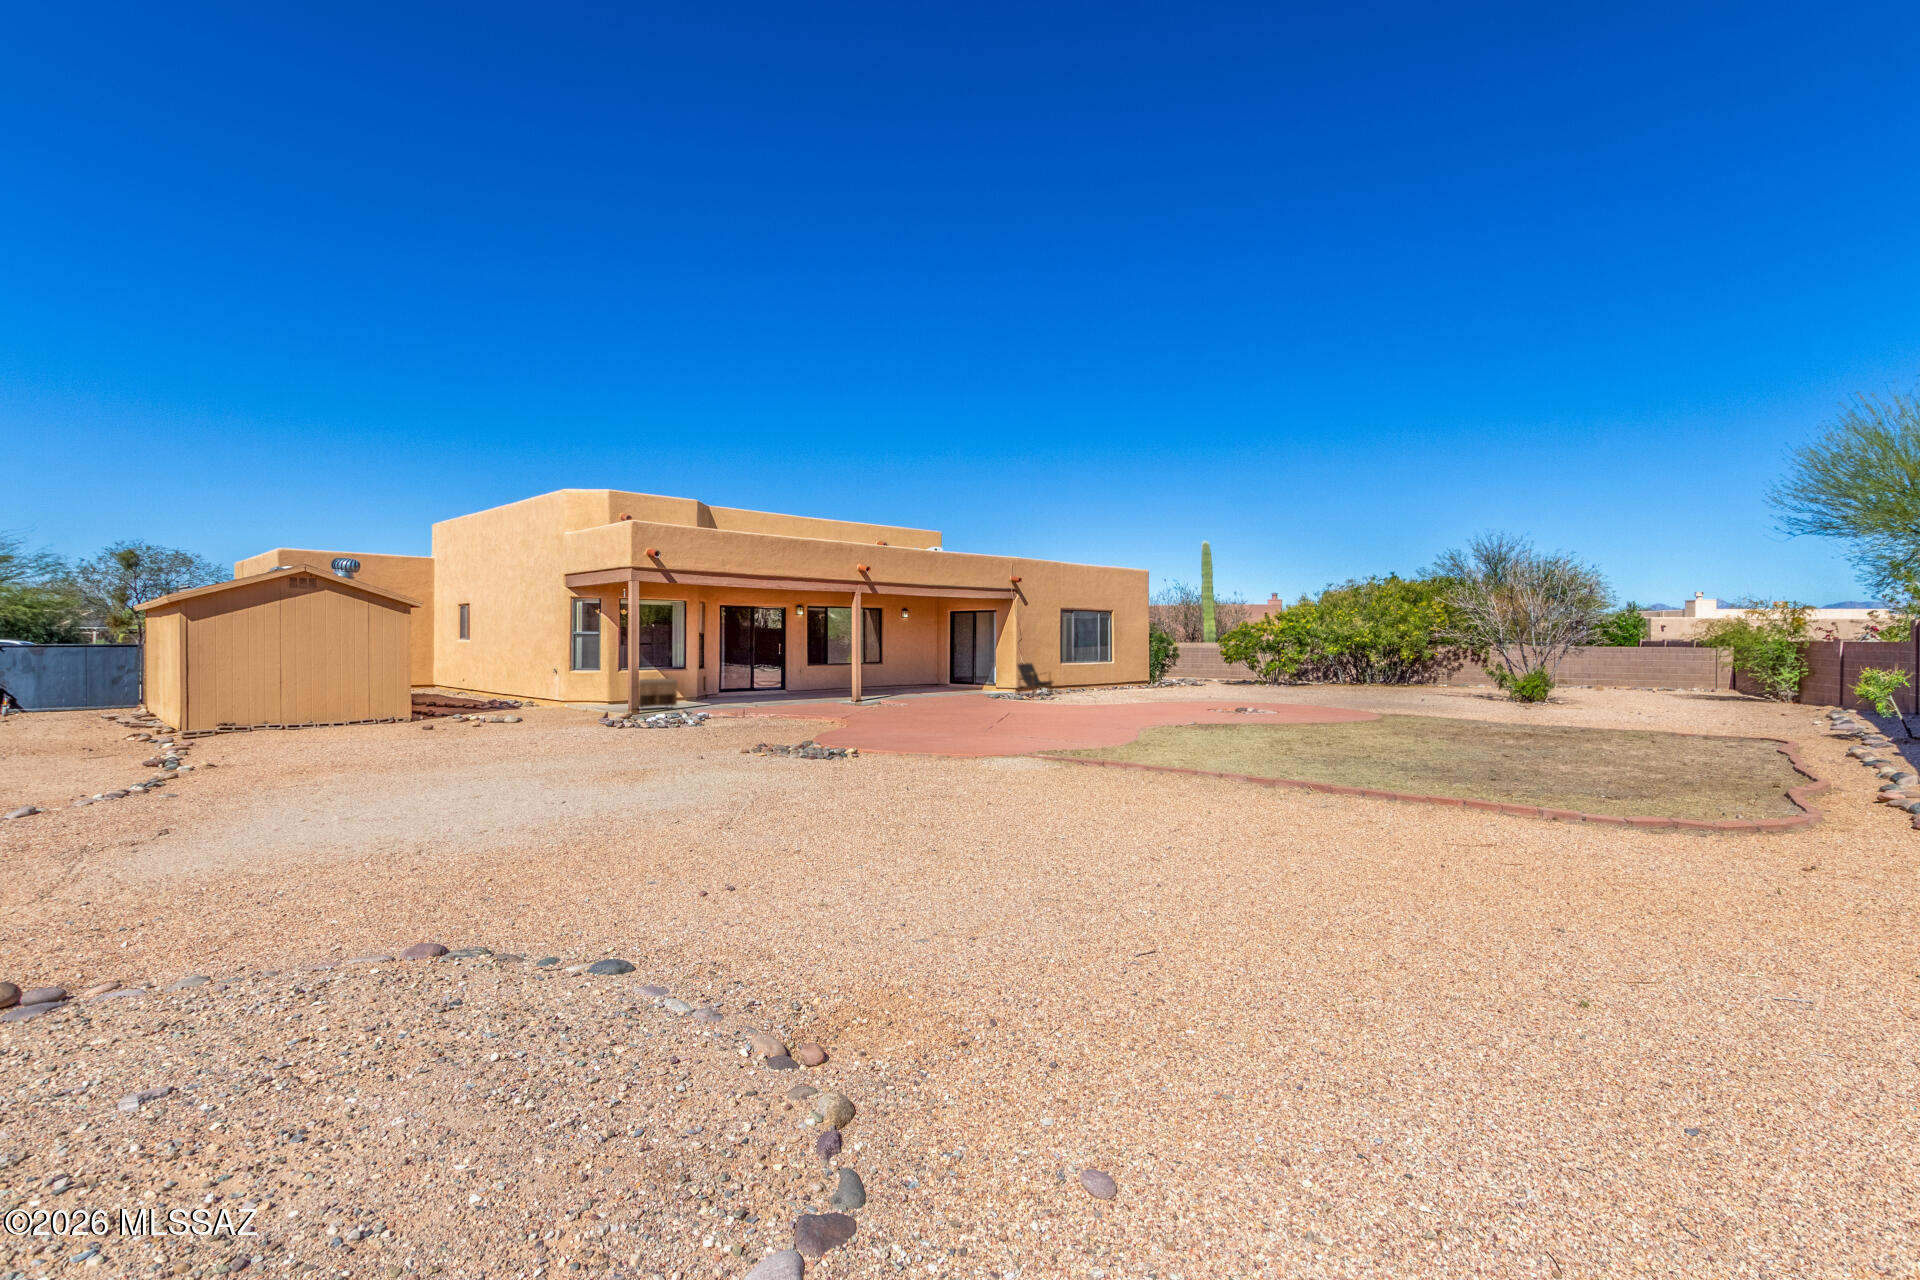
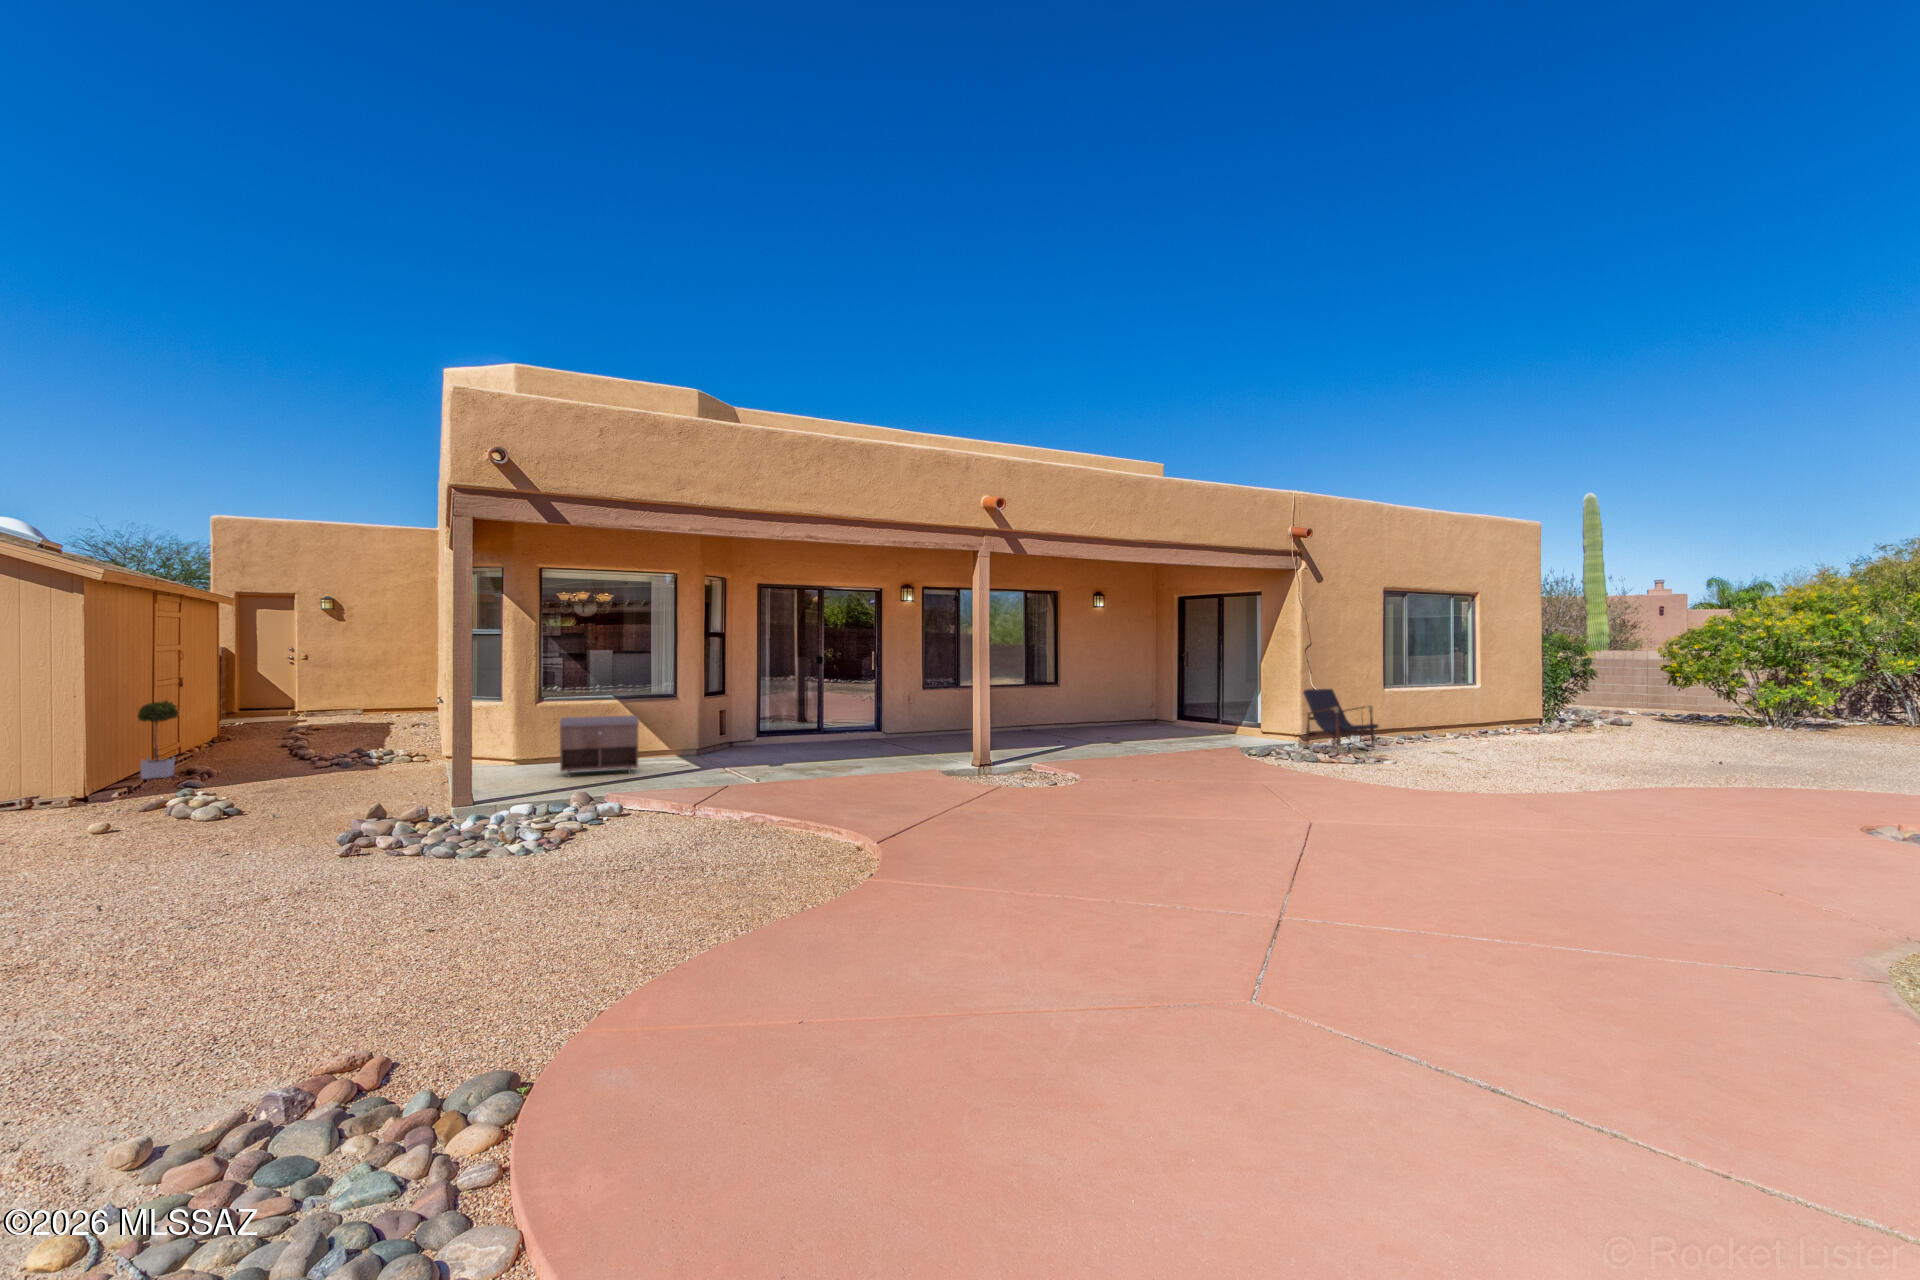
potted tree: none [386,671,408,716] -> present [137,700,179,779]

